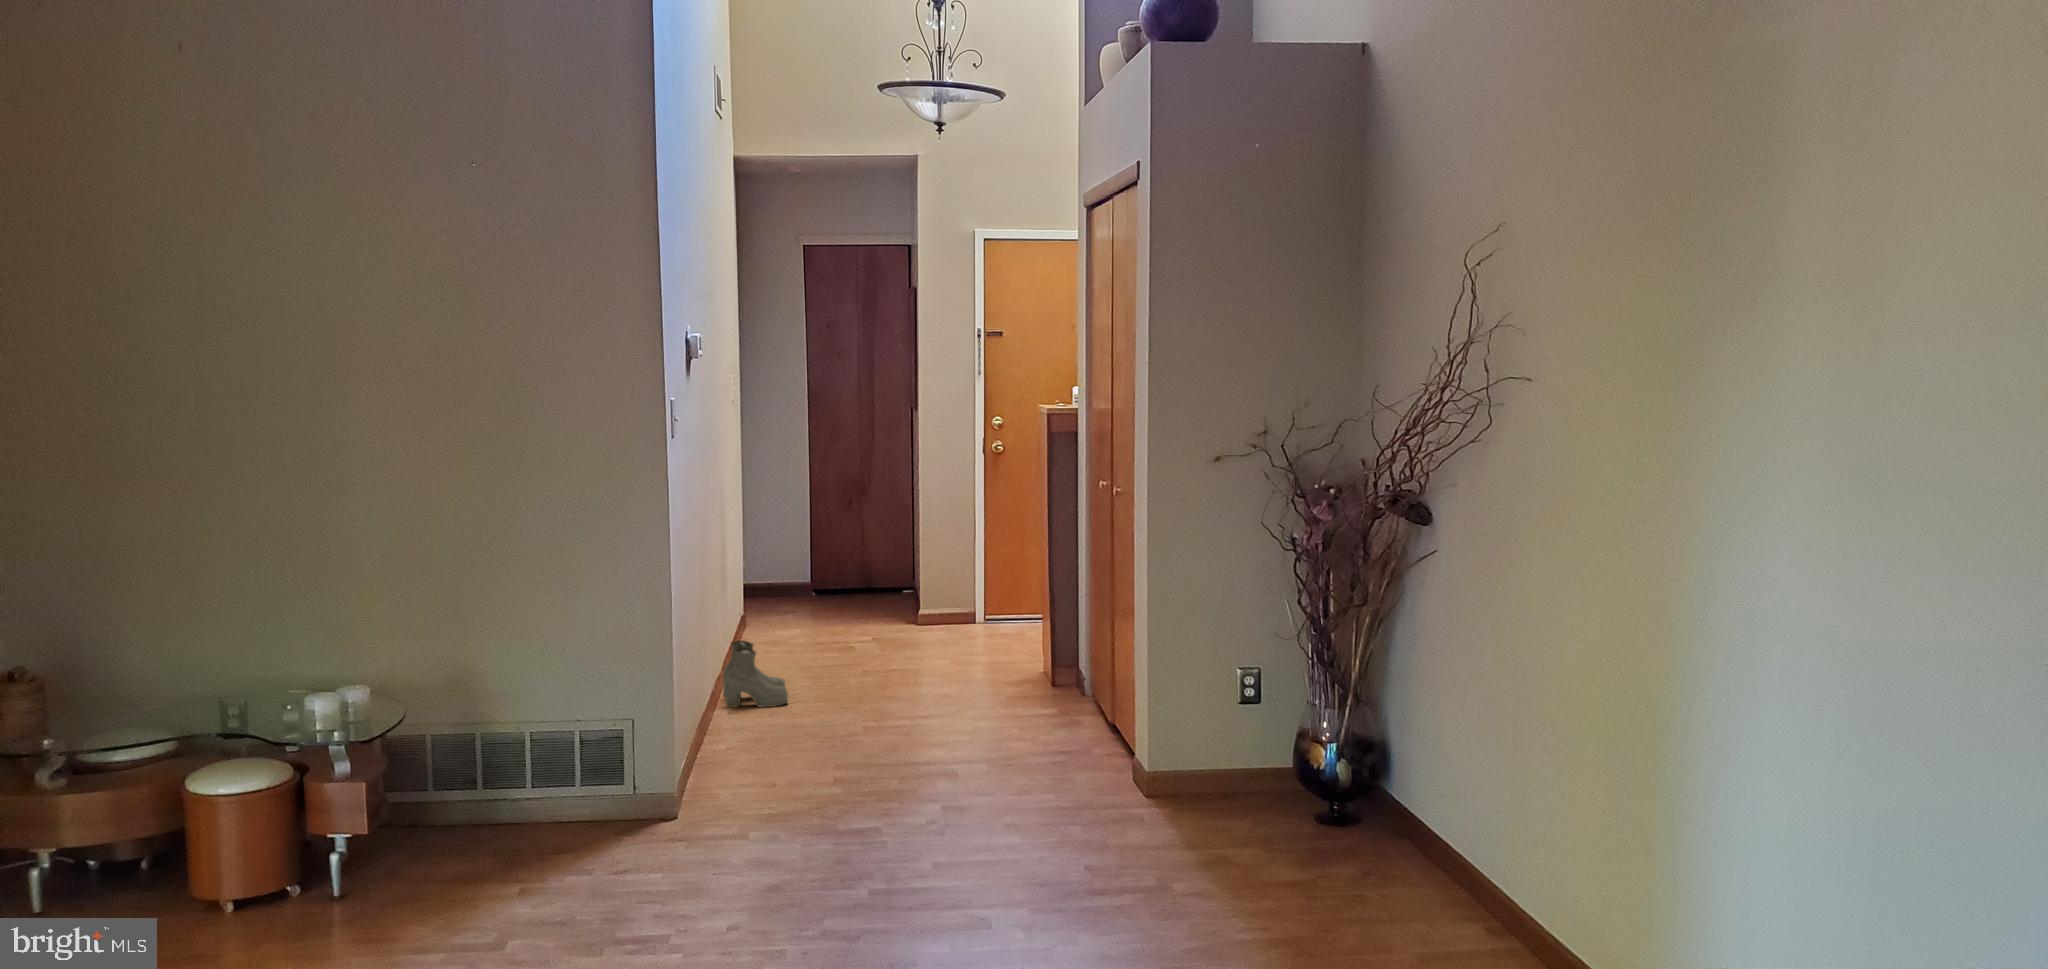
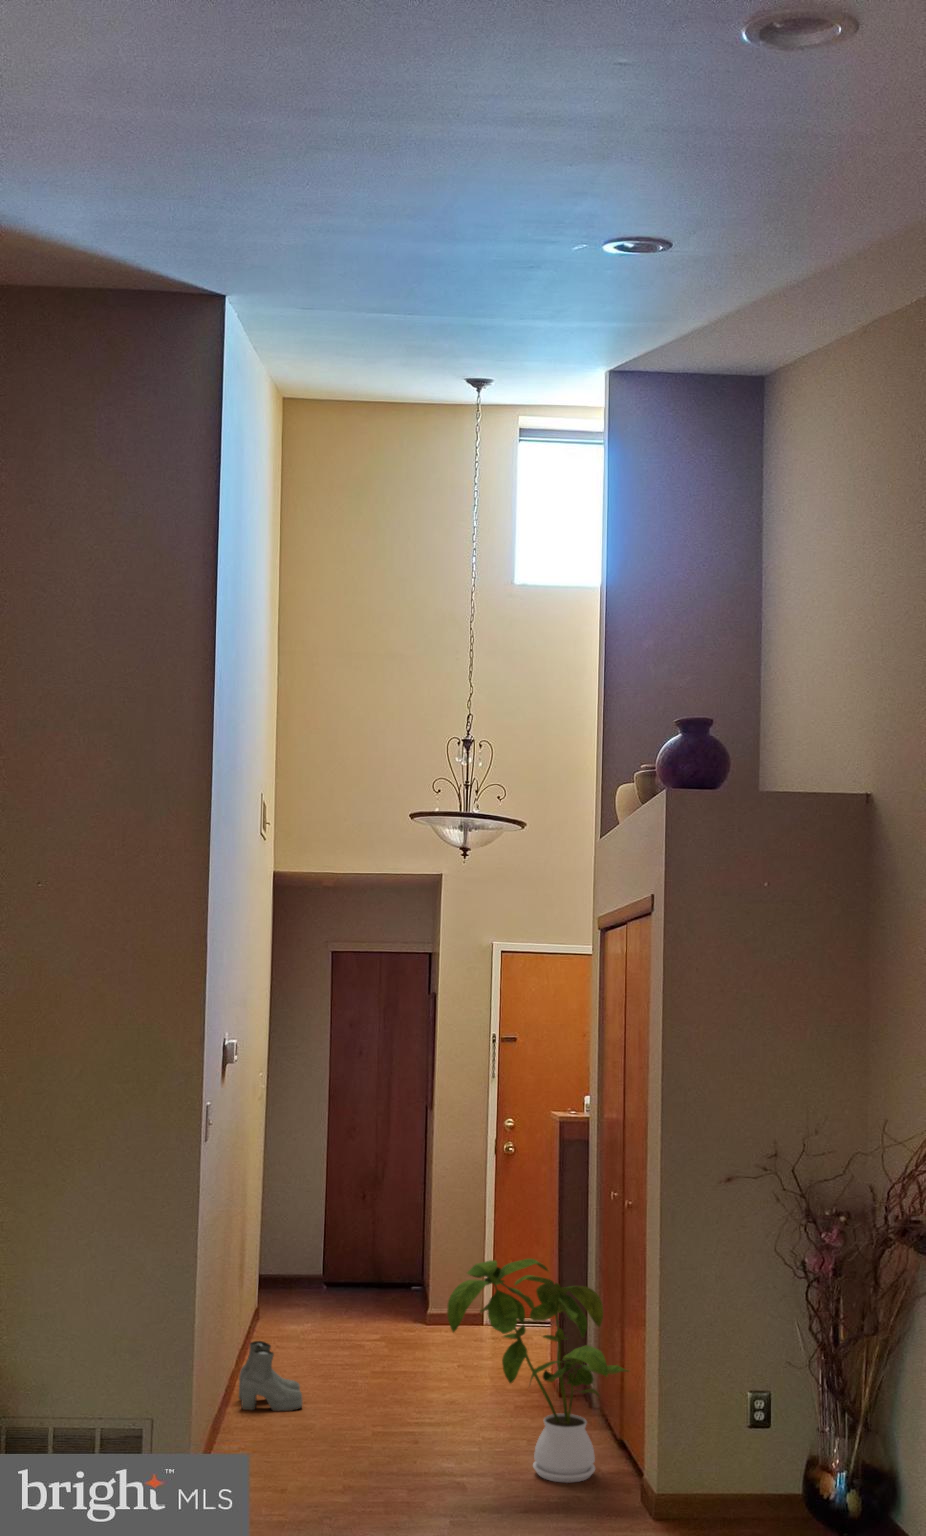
house plant: none [927,547,1117,765] -> present [447,1258,628,1482]

